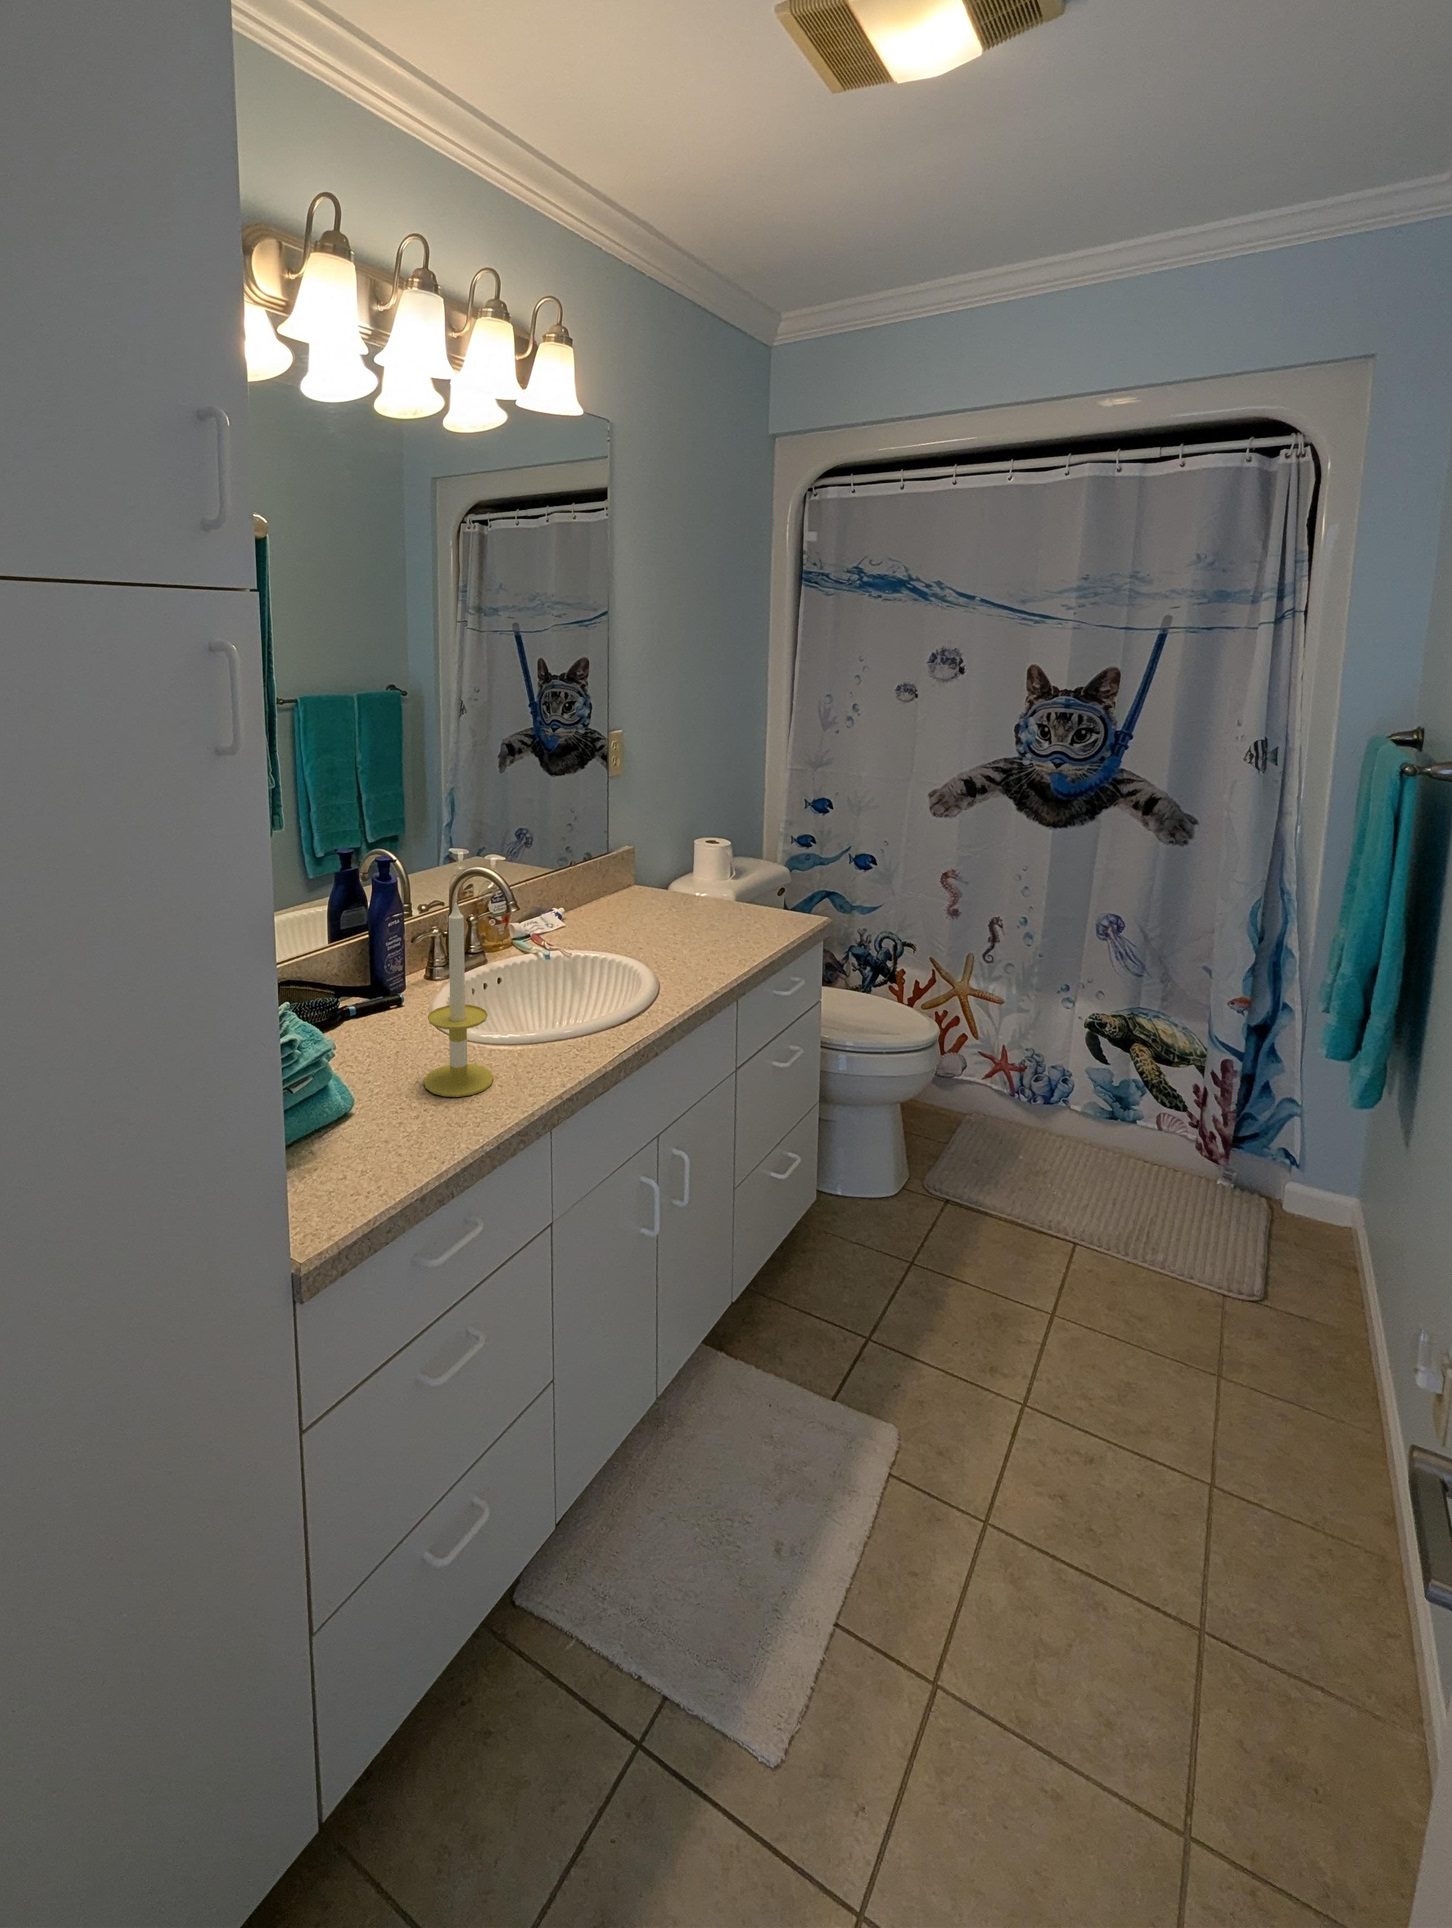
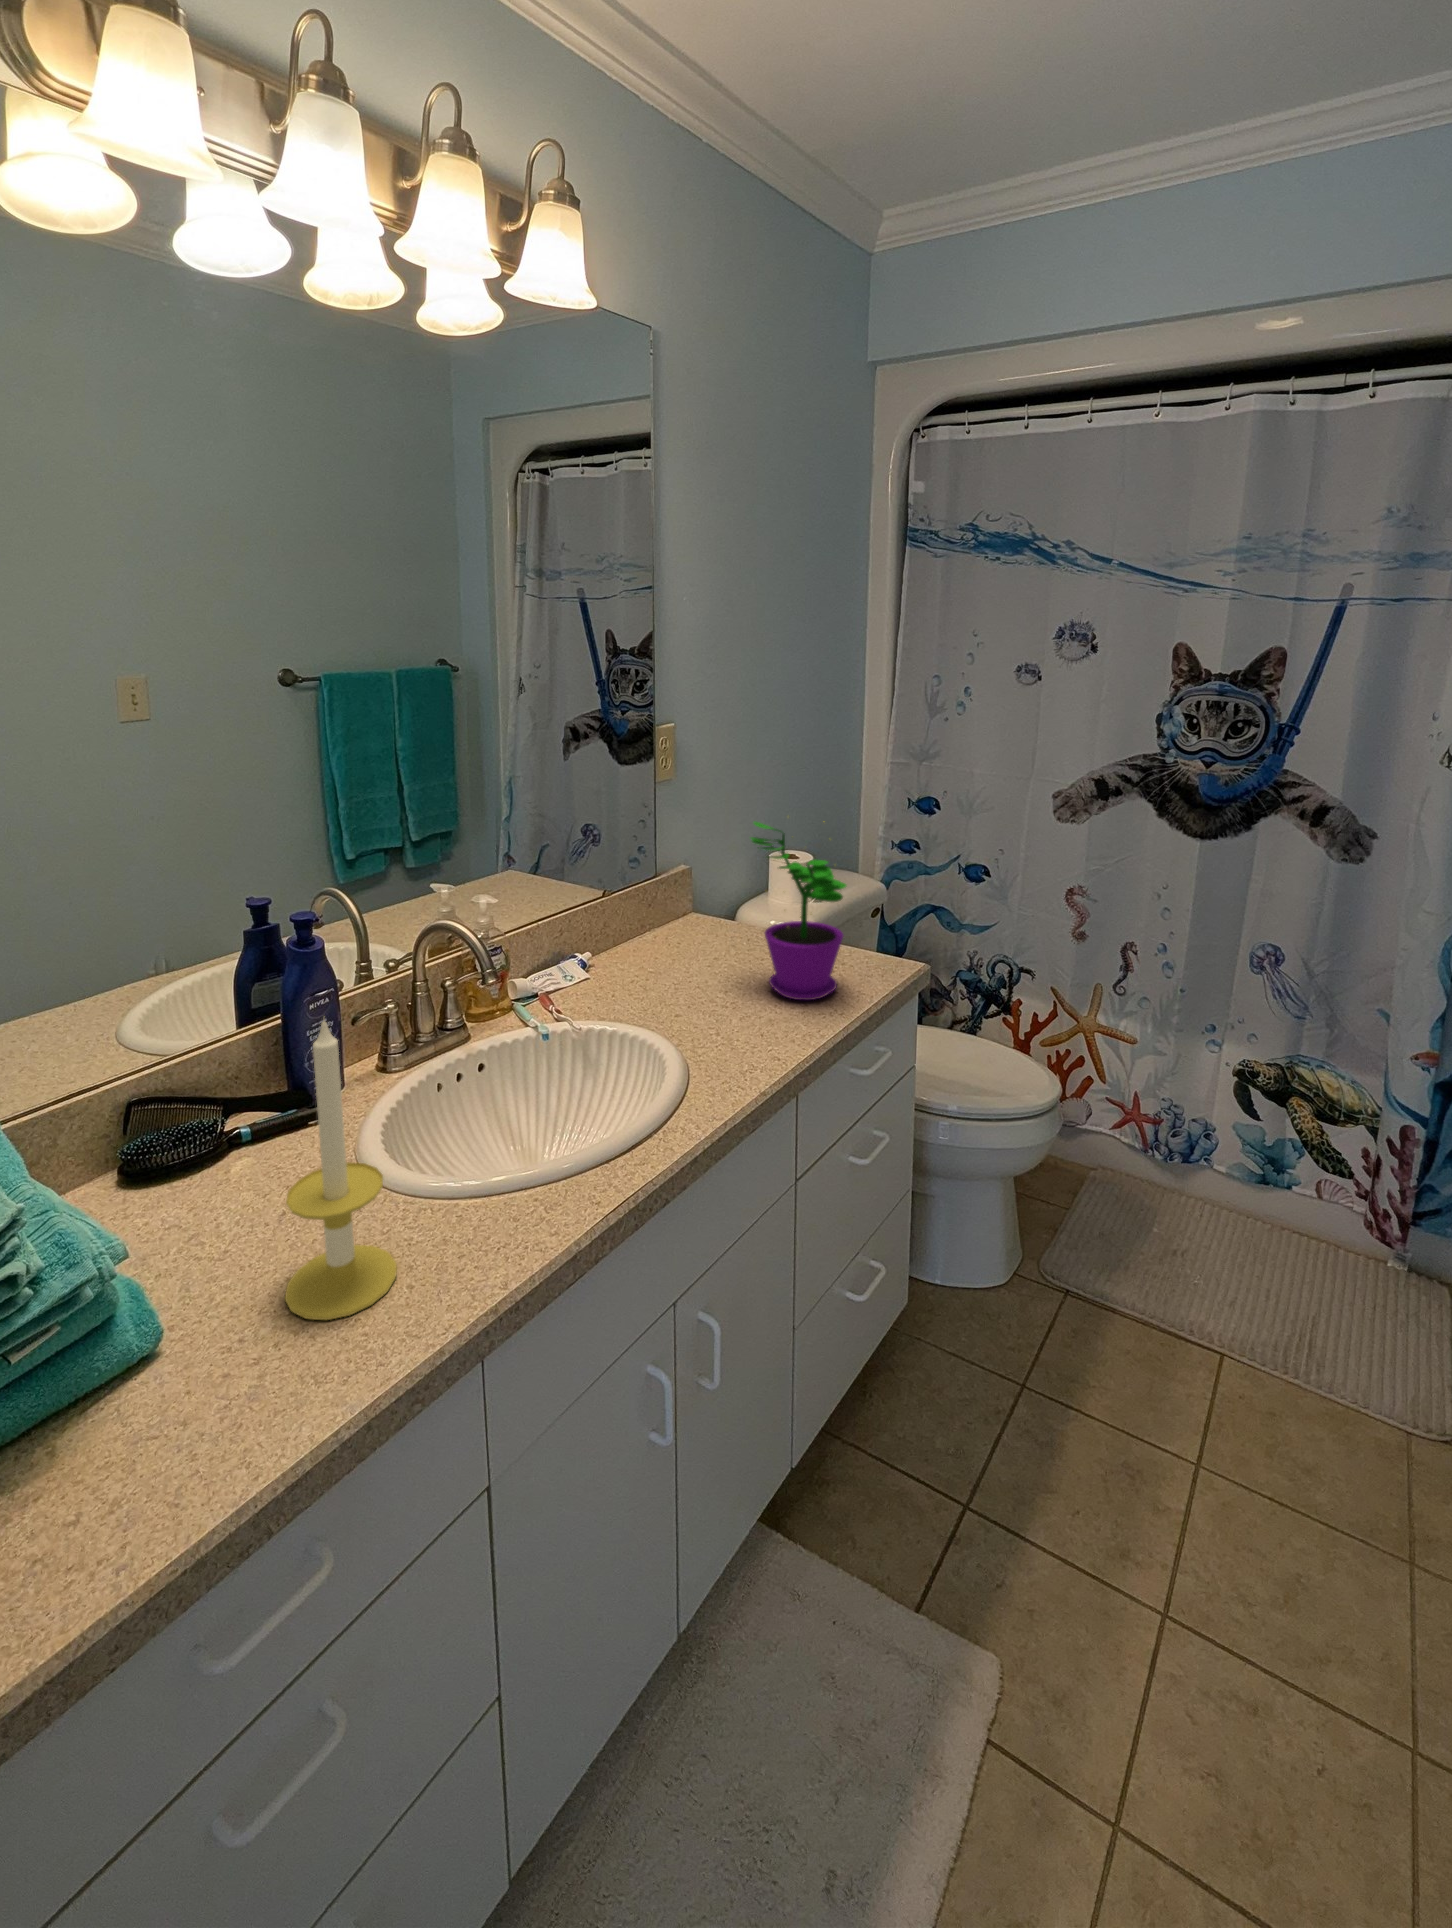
flower pot: none [693,796,770,939] -> present [751,822,846,1000]

